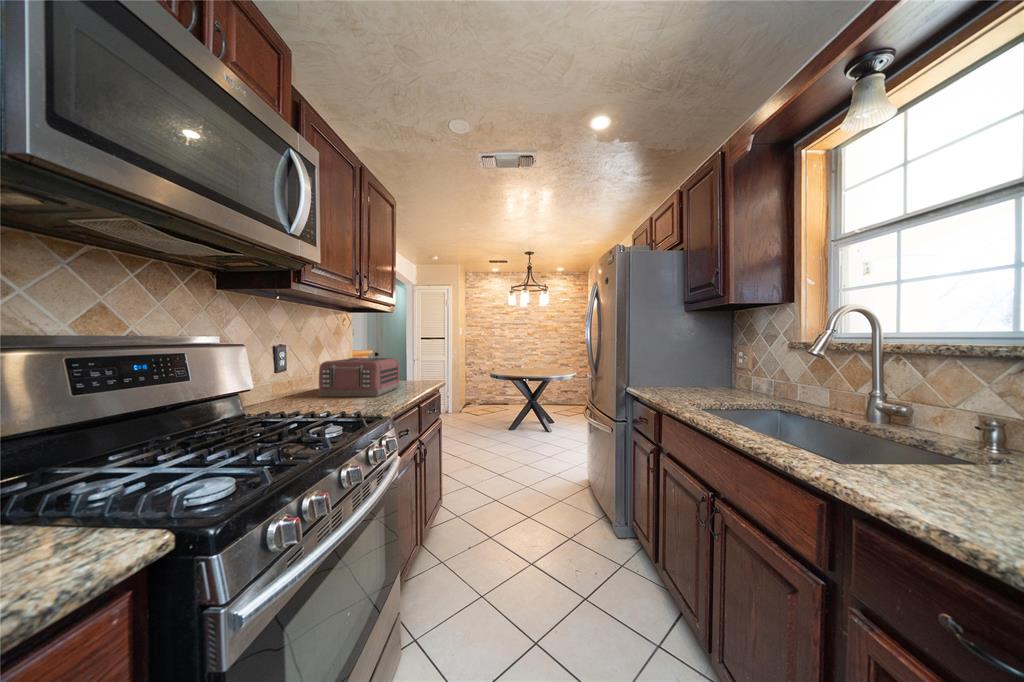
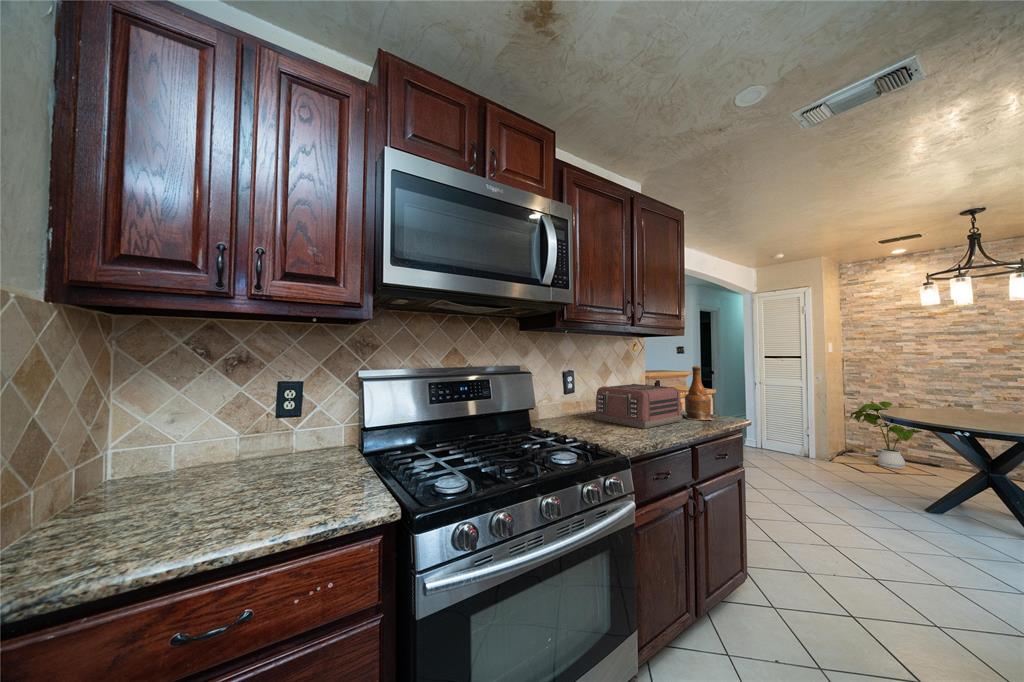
bottle: none [394,340,421,386] -> present [684,366,713,420]
house plant: none [470,367,511,409] -> present [850,401,923,469]

